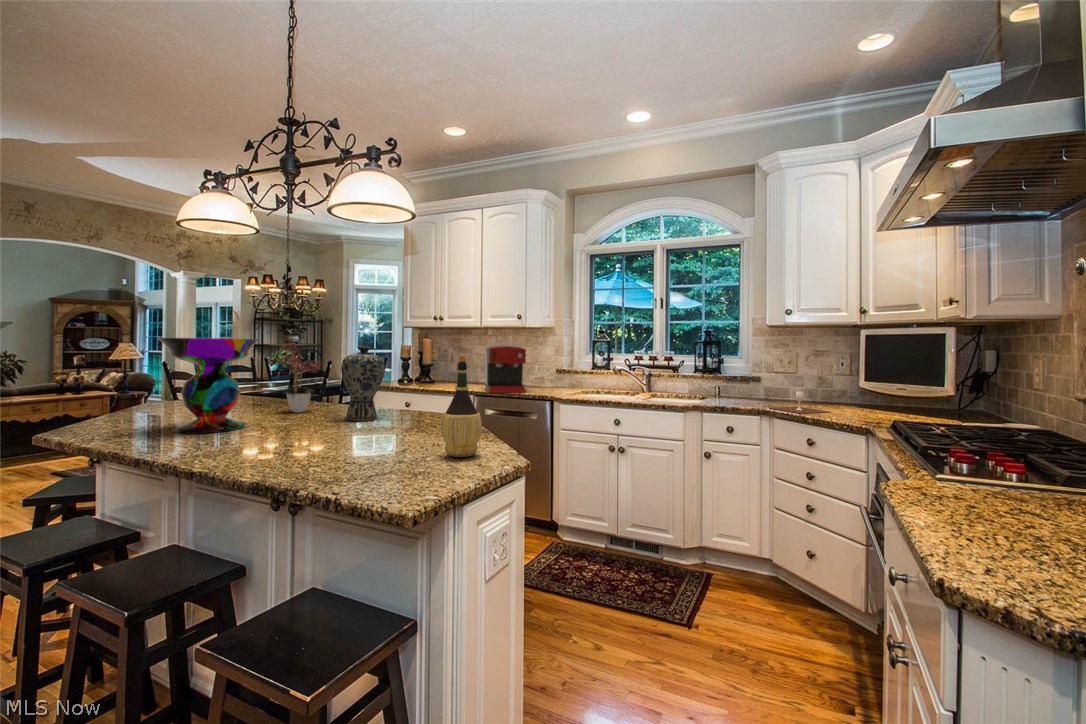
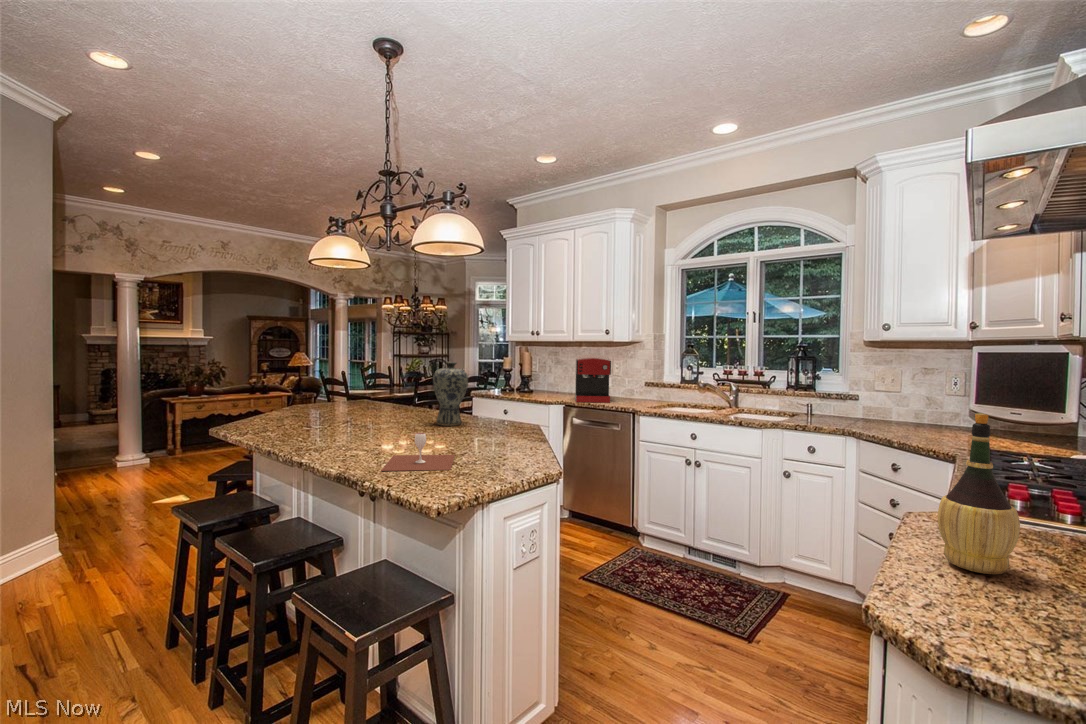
decorative bowl: present [158,338,259,434] -> none [296,355,369,432]
flower arrangement: present [280,343,321,413] -> none [387,355,426,416]
wine bottle: present [441,355,482,457] -> present [938,413,1020,574]
wine glass: present [770,391,829,413] -> present [381,433,455,471]

